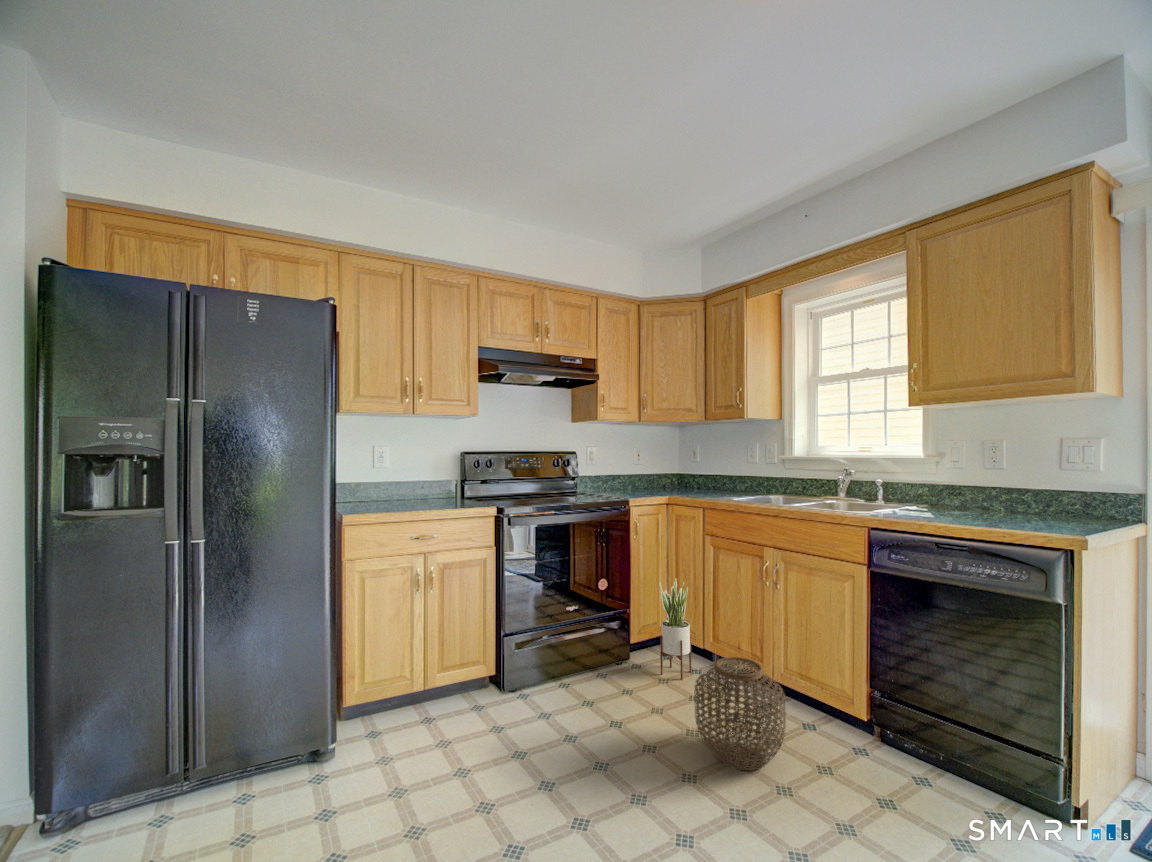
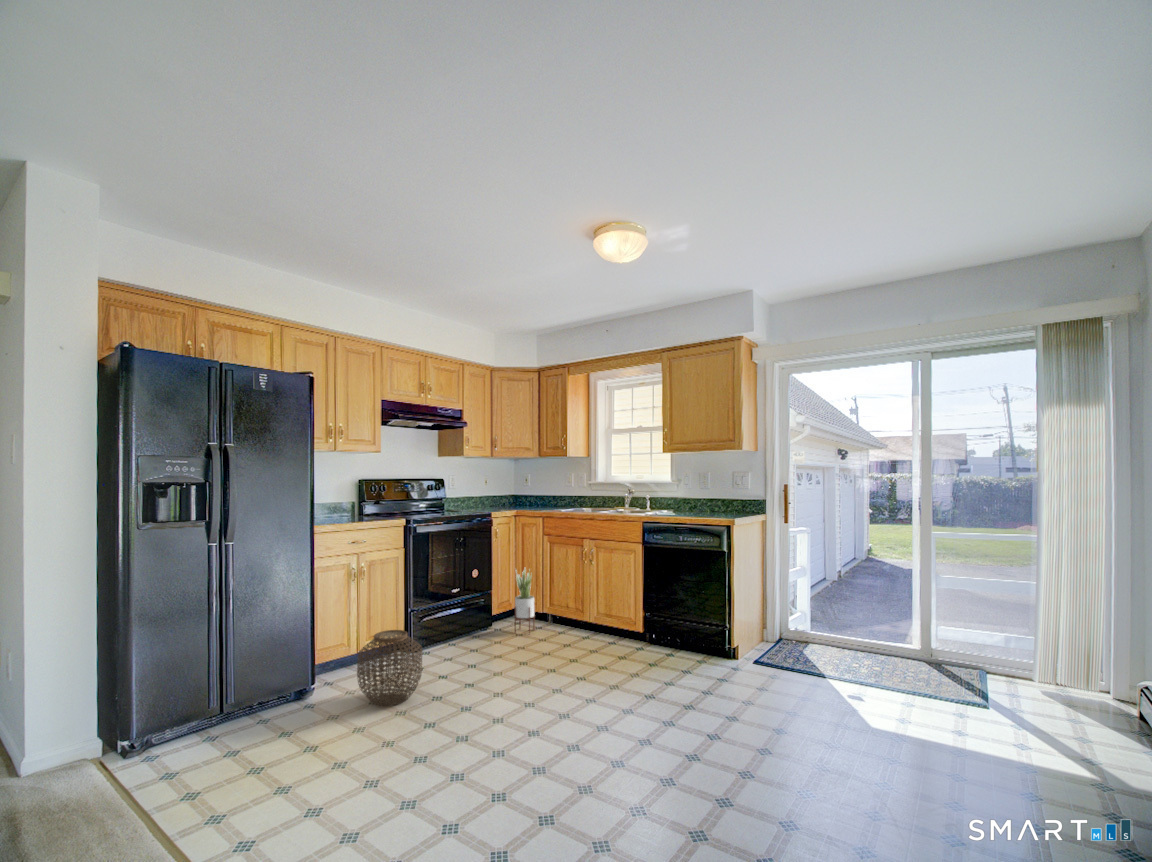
woven basket: present [694,657,786,770] -> present [357,630,422,706]

